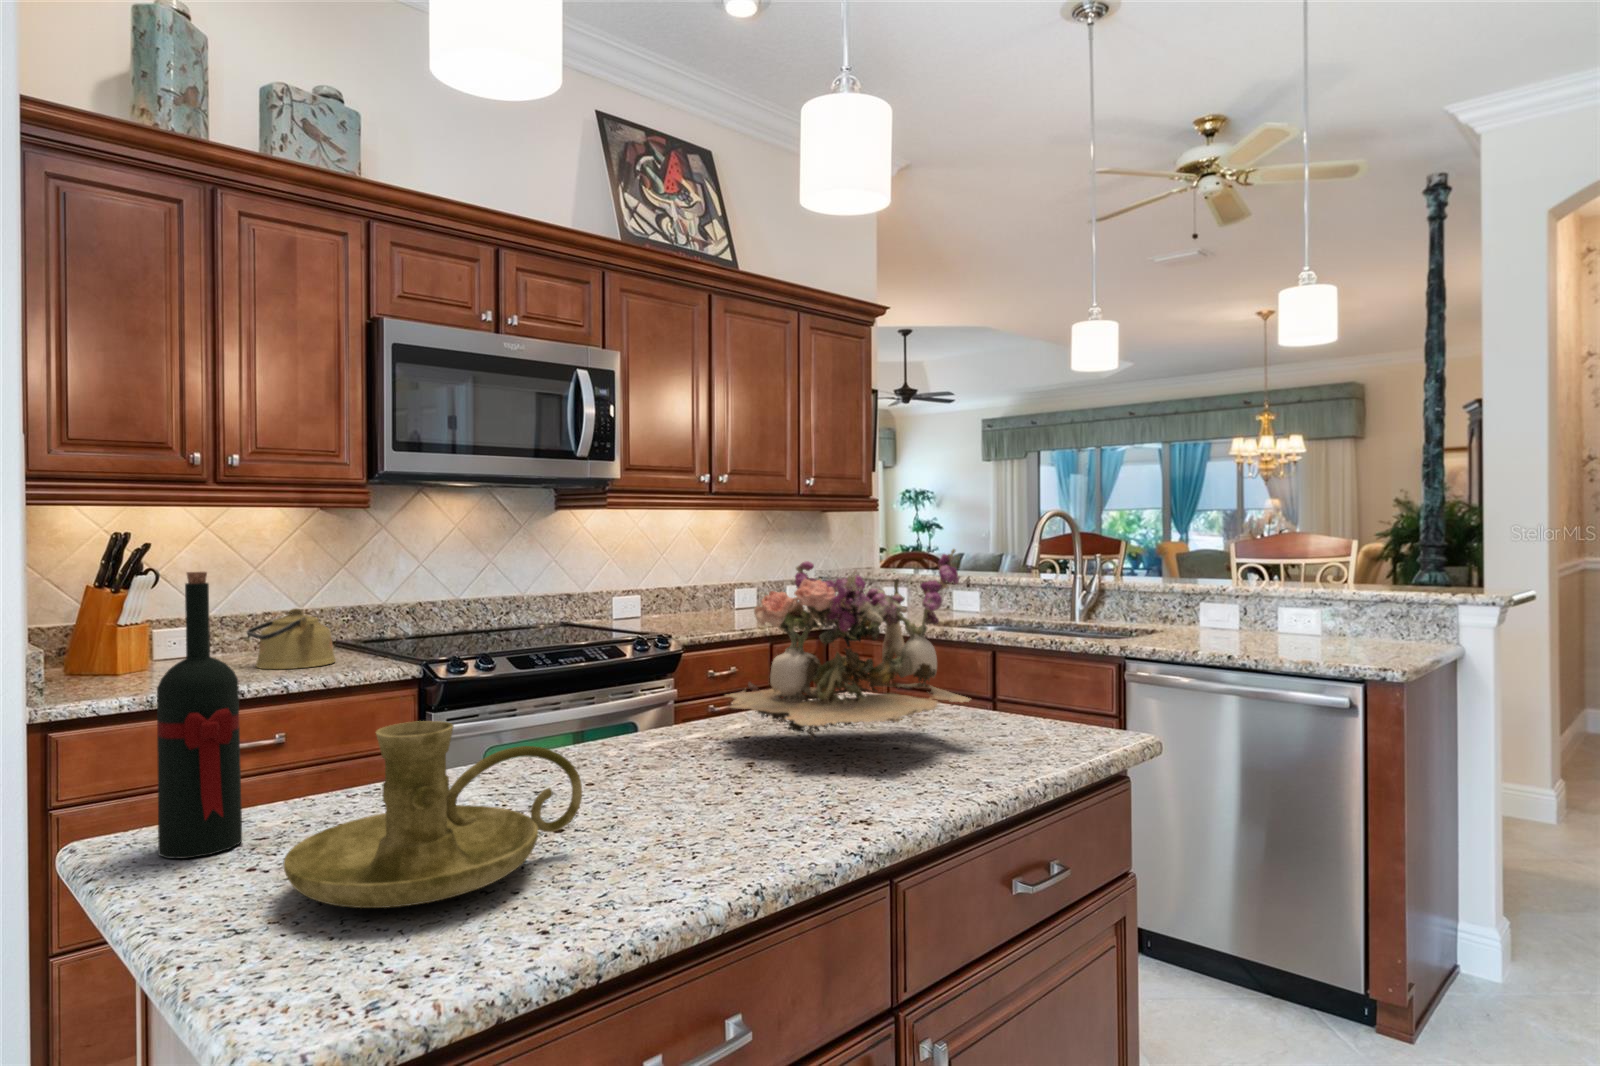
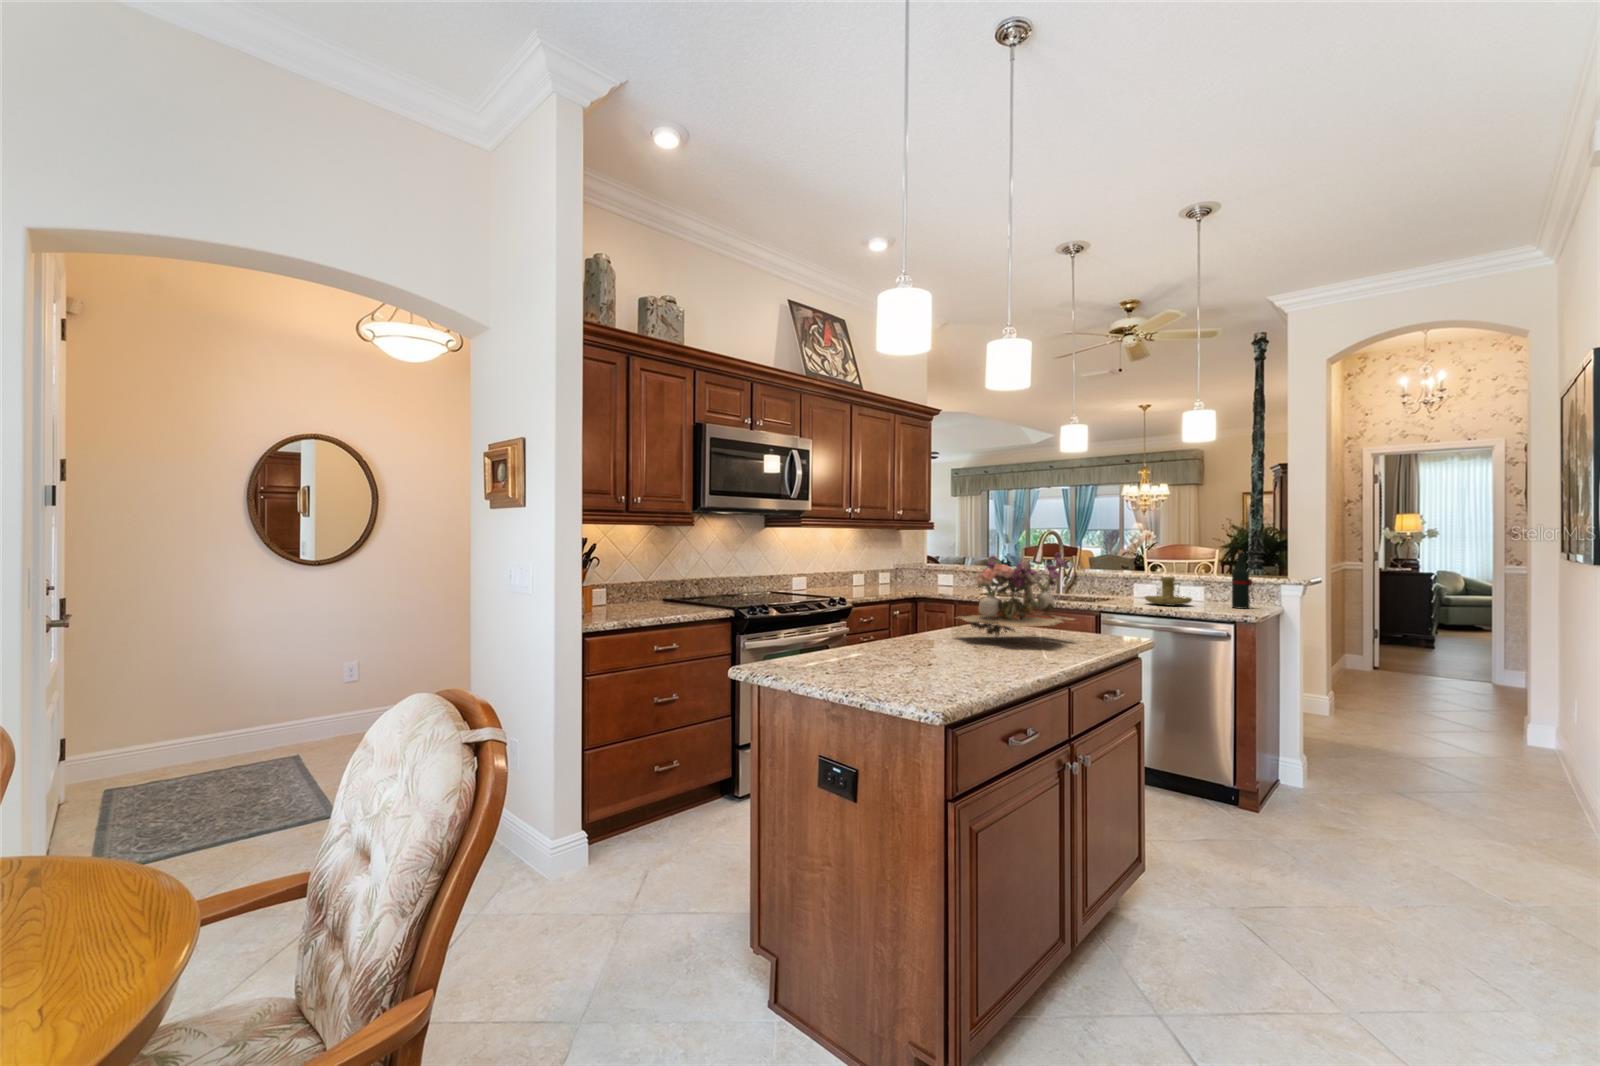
wine bottle: present [157,572,242,858] -> present [1232,550,1252,609]
kettle: present [247,609,336,669] -> none [645,579,689,611]
candle holder: present [284,721,582,908] -> present [1145,577,1192,606]

